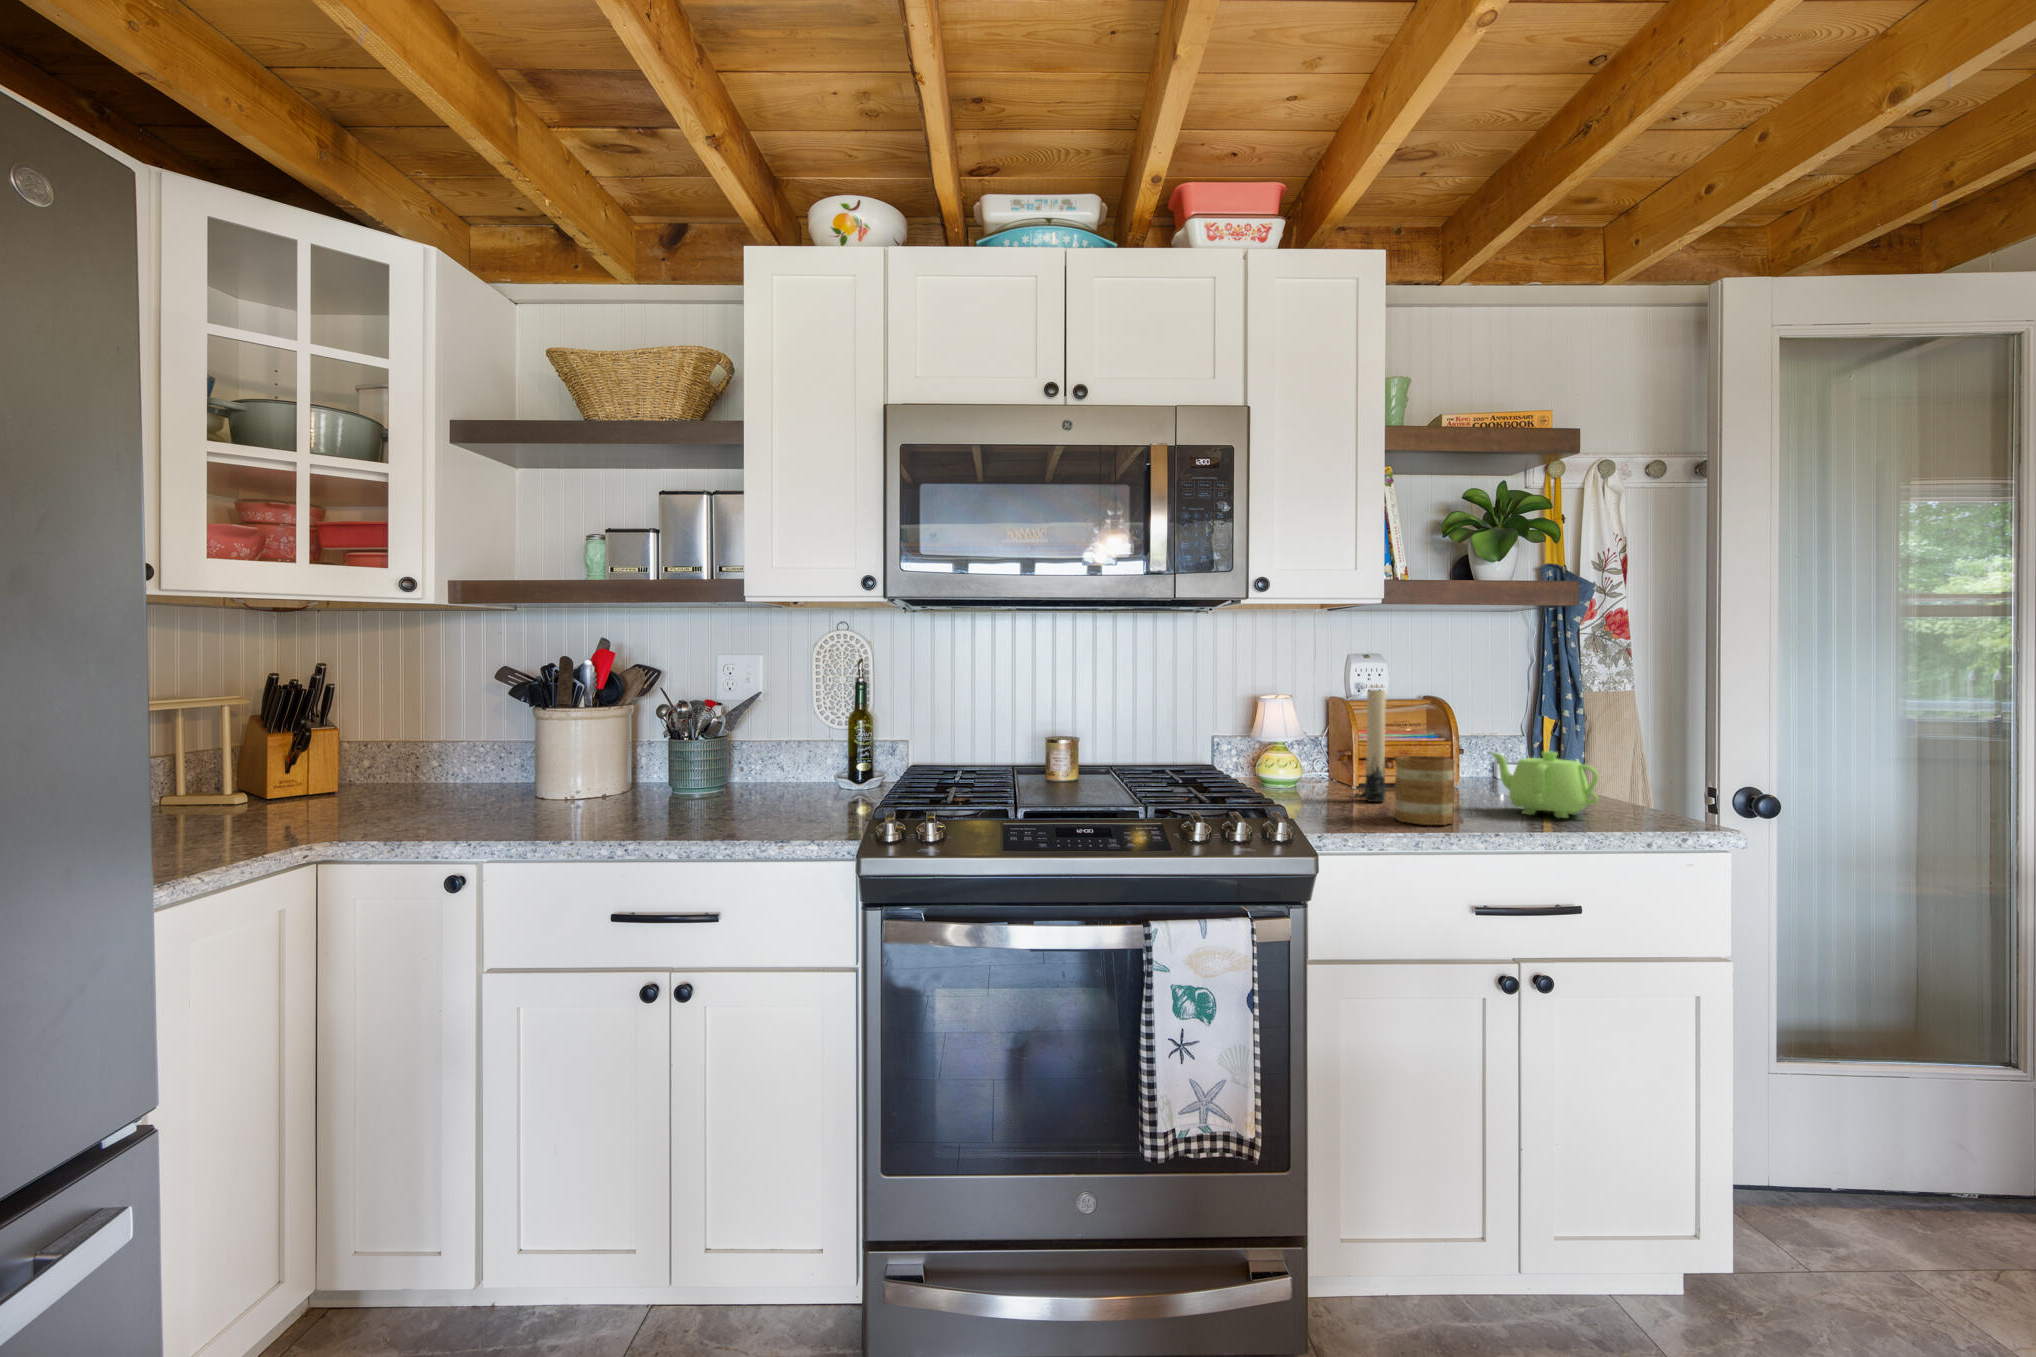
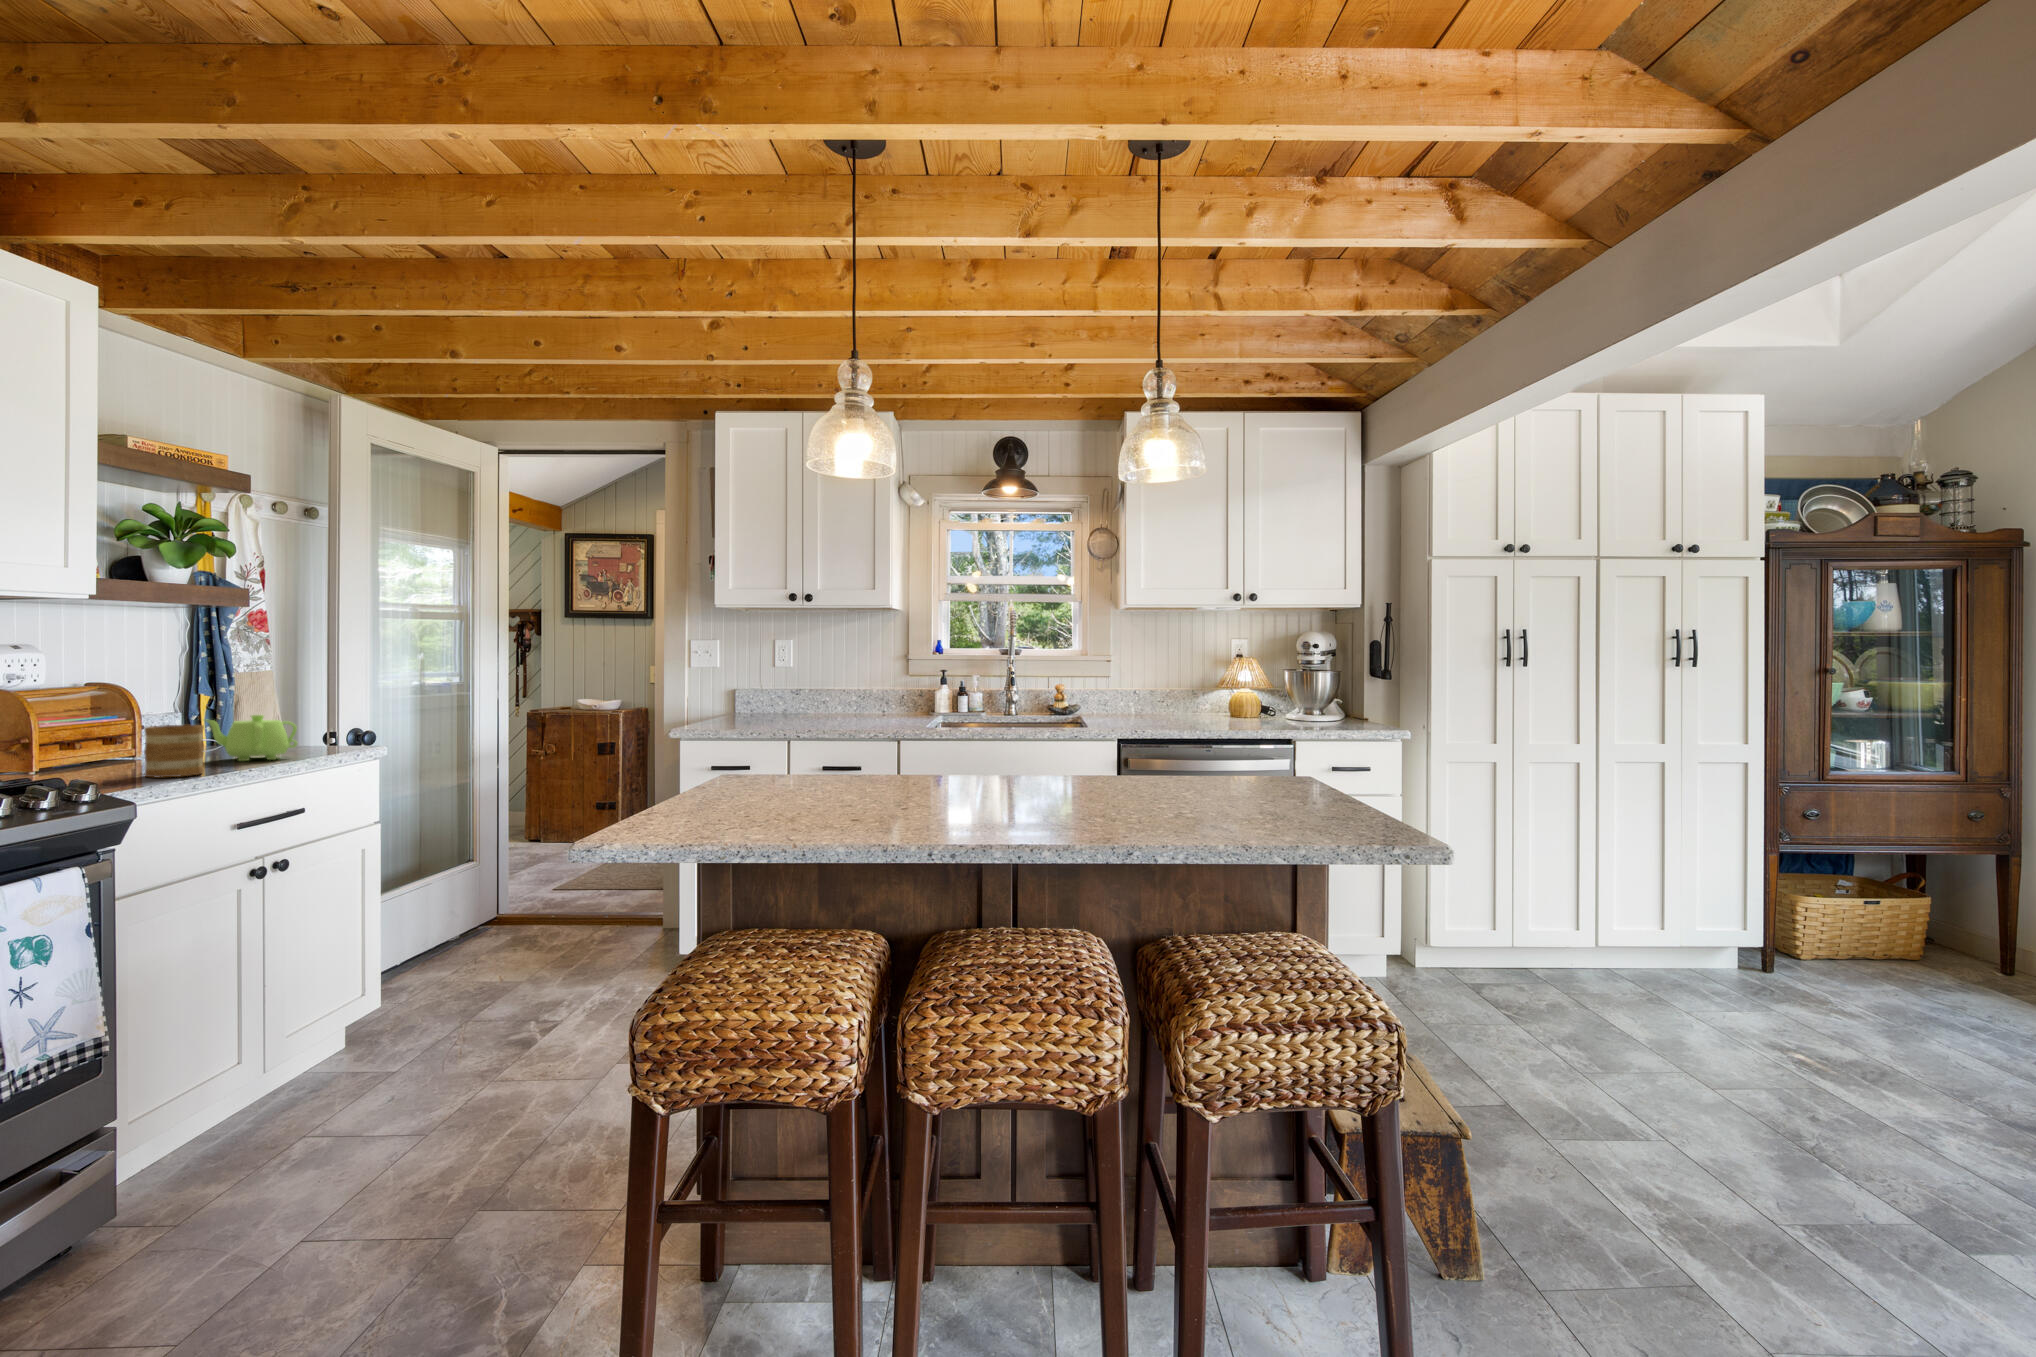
candle: present [1354,685,1386,802] -> none [60,670,103,772]

